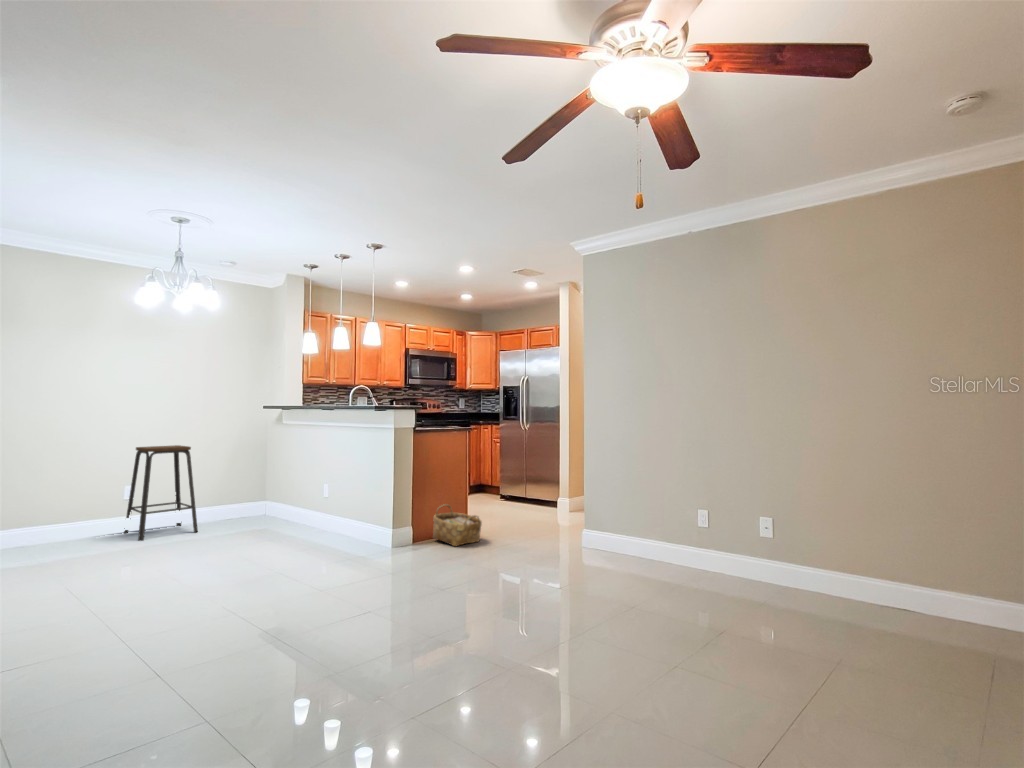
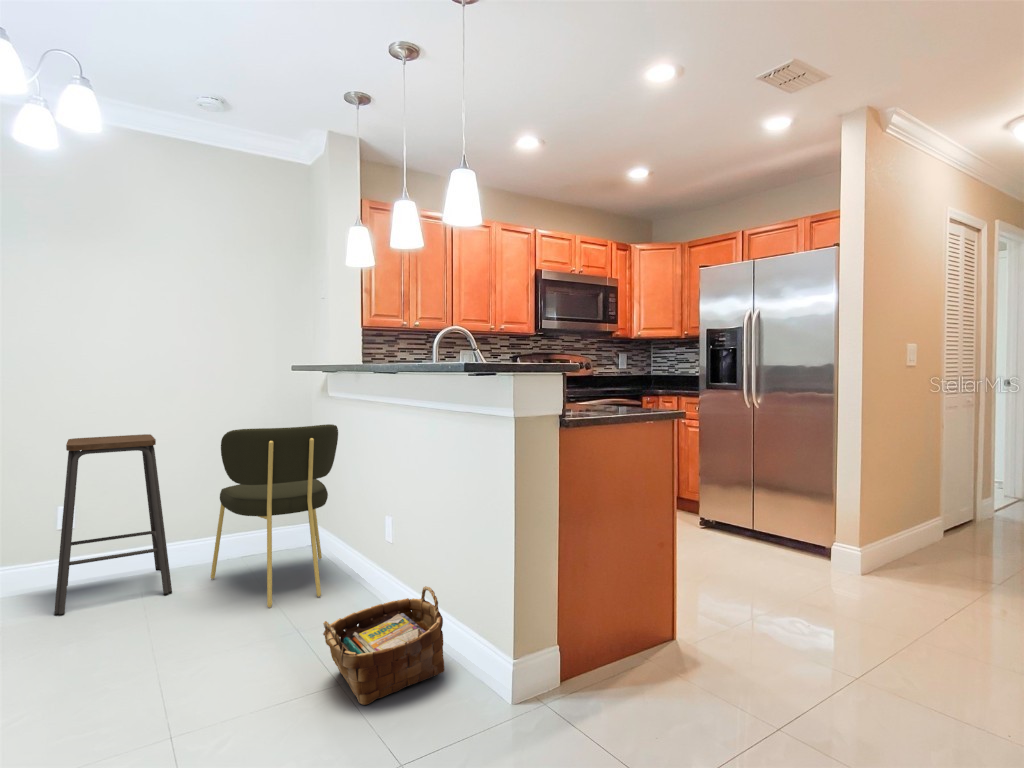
dining chair: none [216,438,295,533] -> present [211,424,338,608]
woven basket: present [433,504,482,546] -> present [323,586,444,705]

